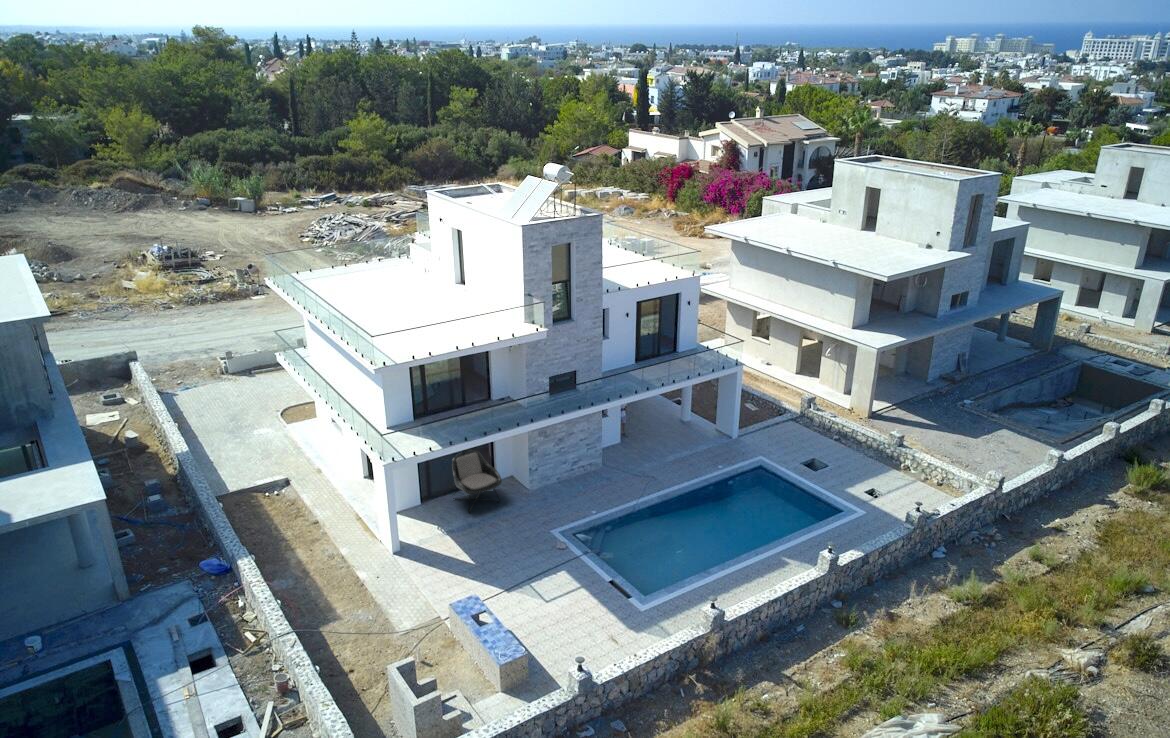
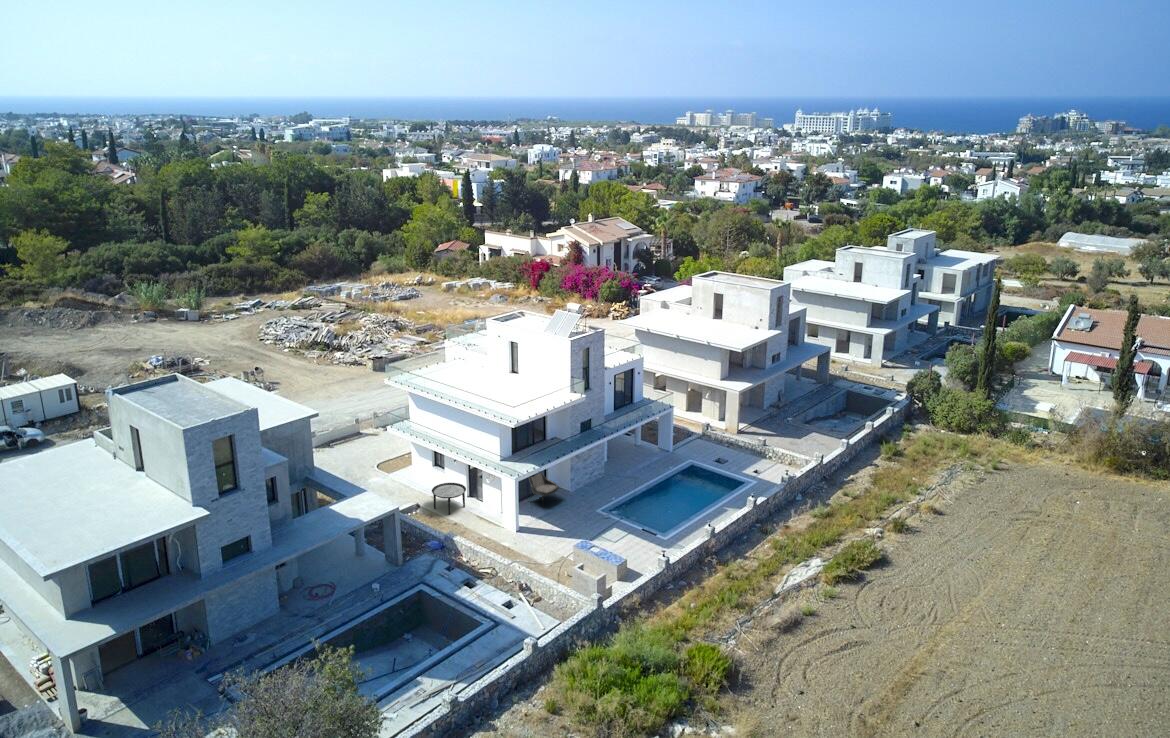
round table: none [296,452,353,505] -> present [432,483,466,515]

